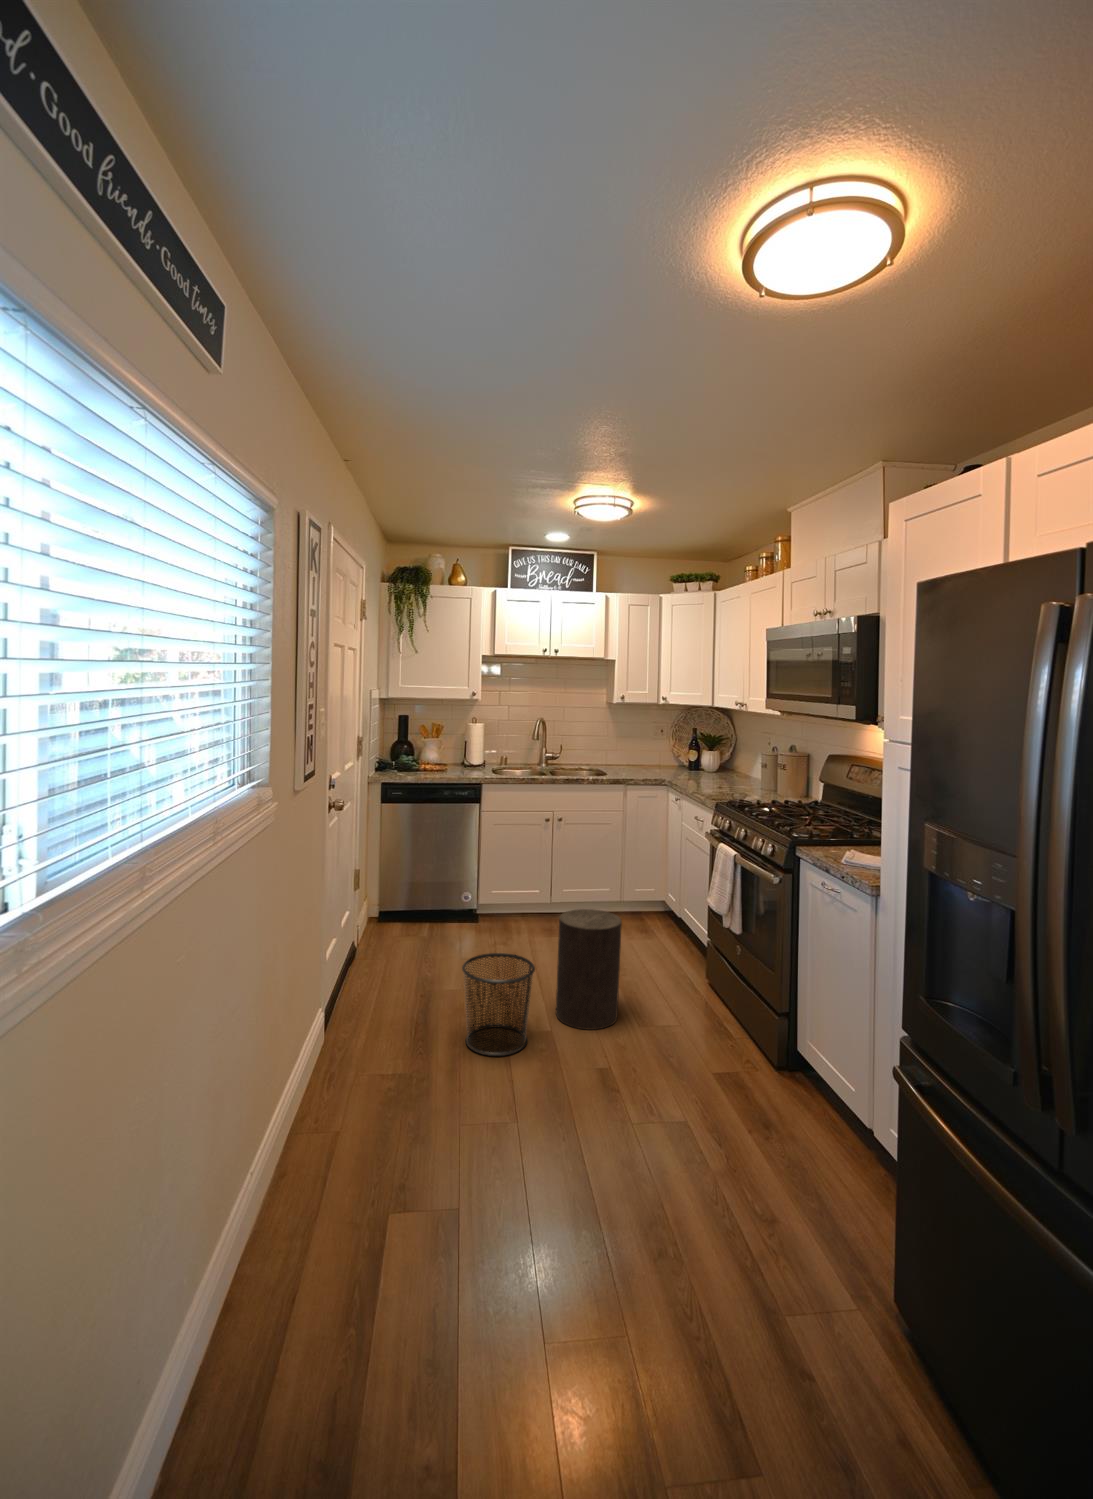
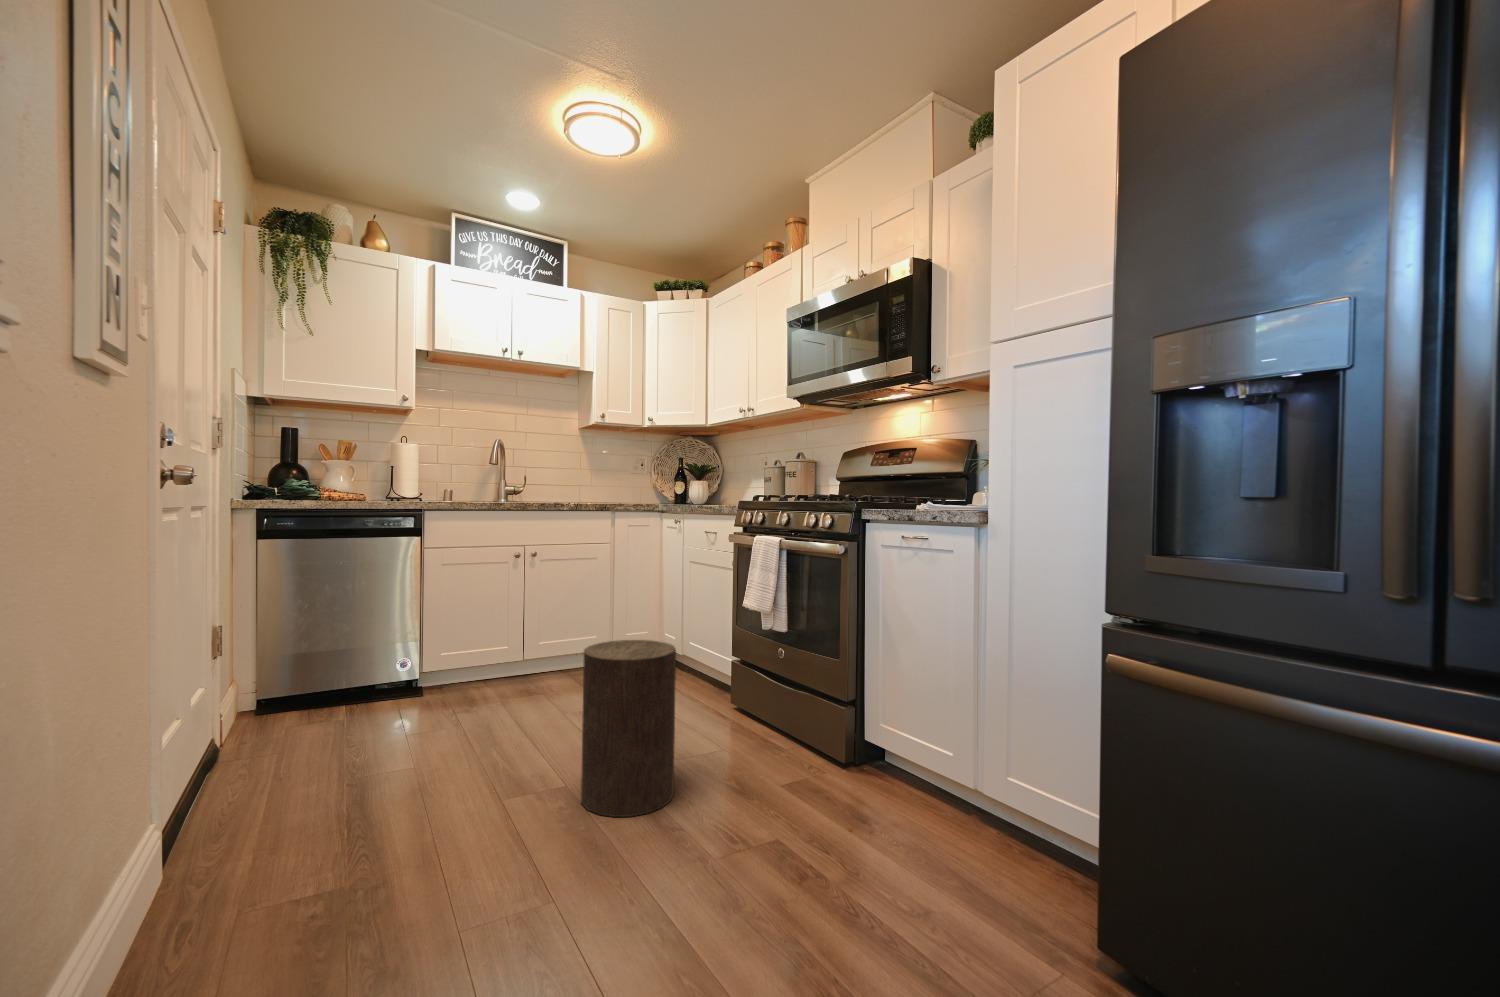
waste bin: present [462,953,535,1056] -> none [431,717,564,898]

